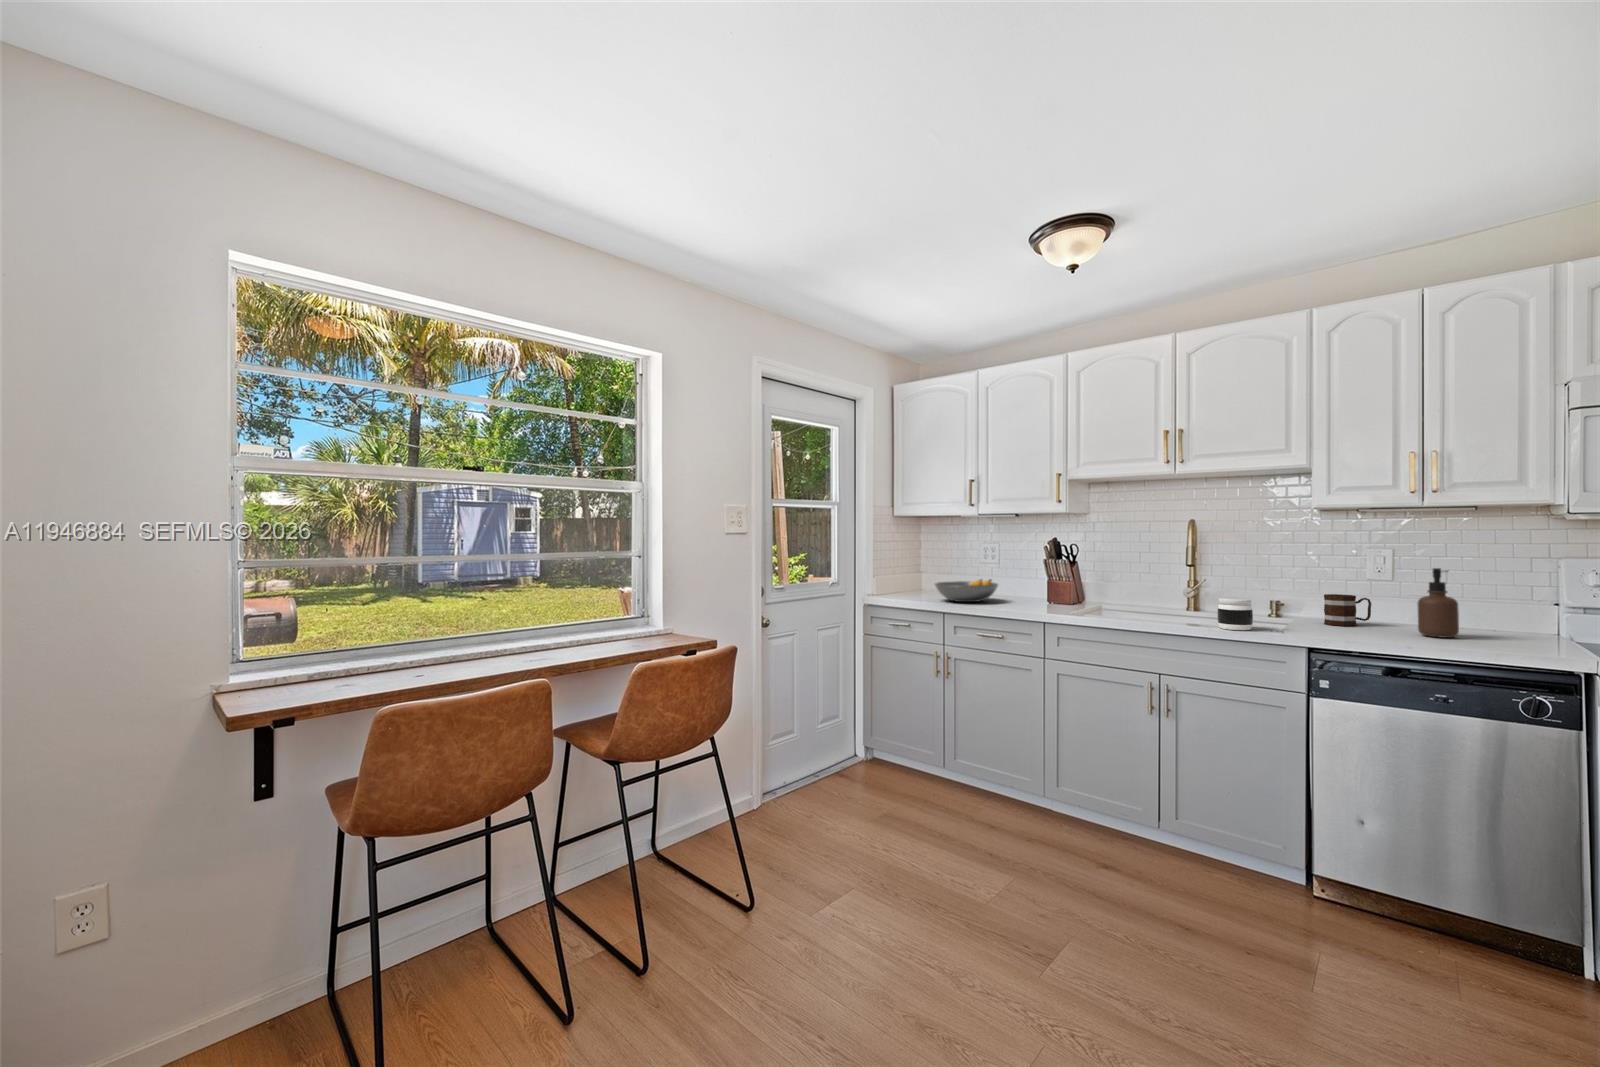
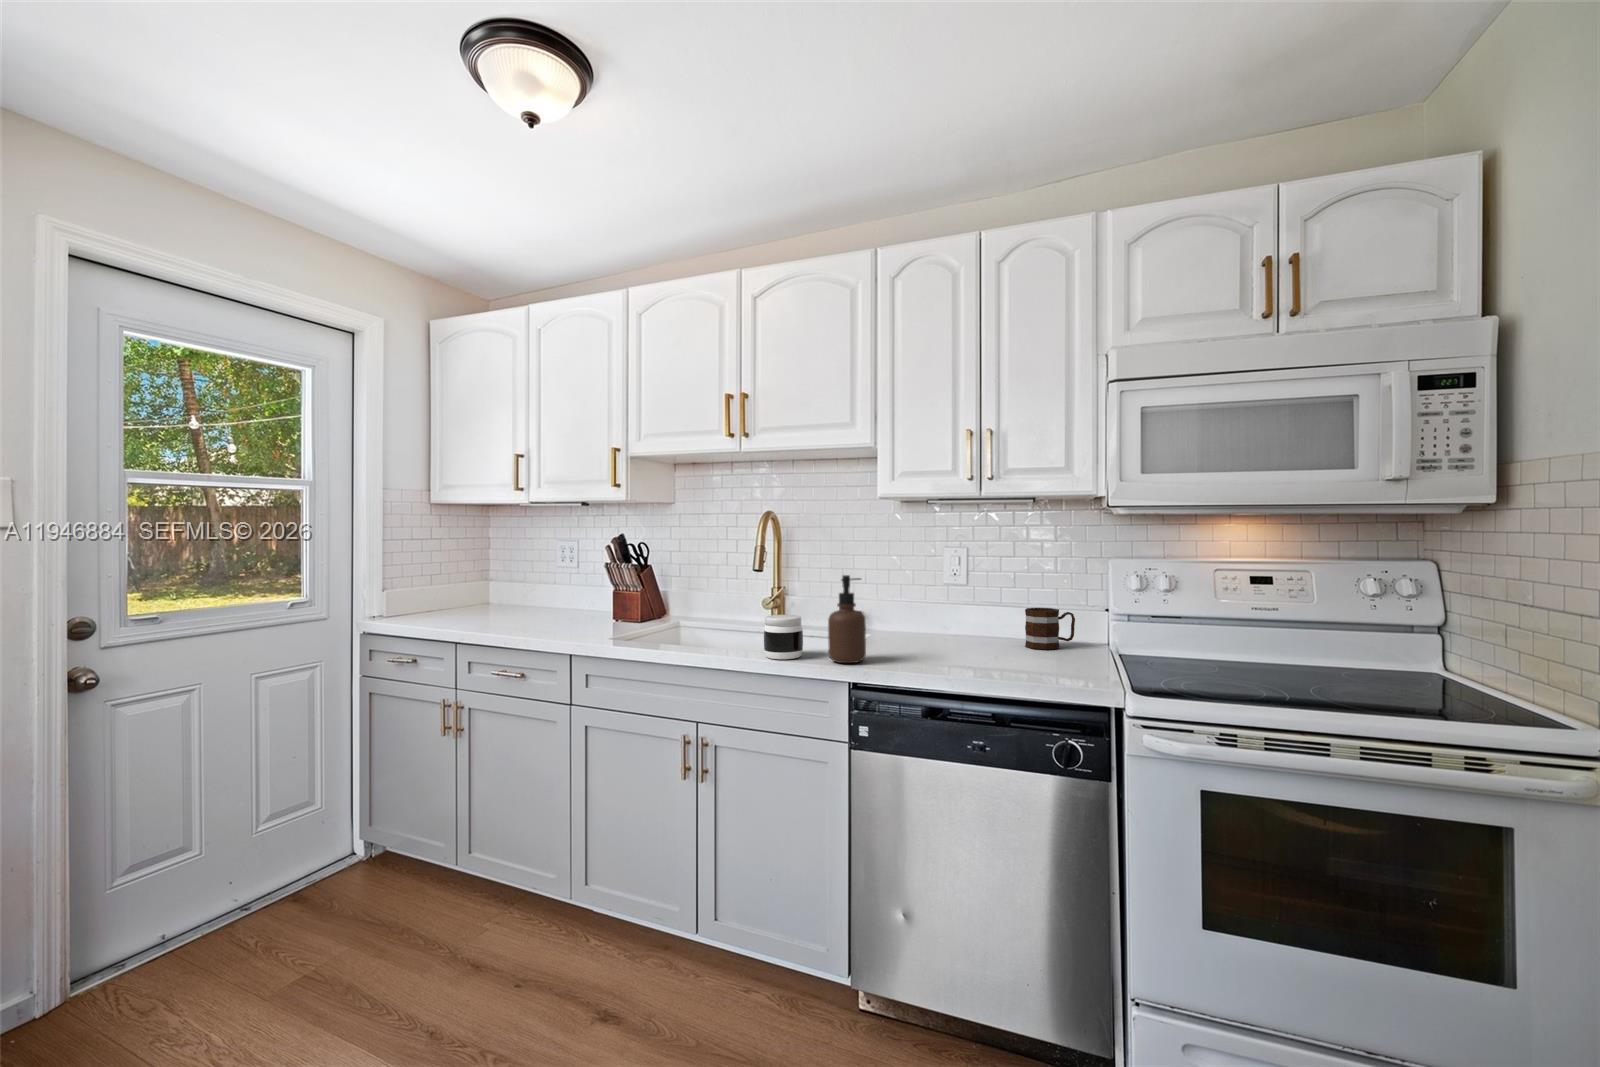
soap dispenser: present [1418,568,1459,638] -> present [828,575,866,663]
fruit bowl: present [935,579,998,602] -> none [463,591,556,624]
mug: present [1324,594,1371,626] -> present [1025,608,1075,650]

